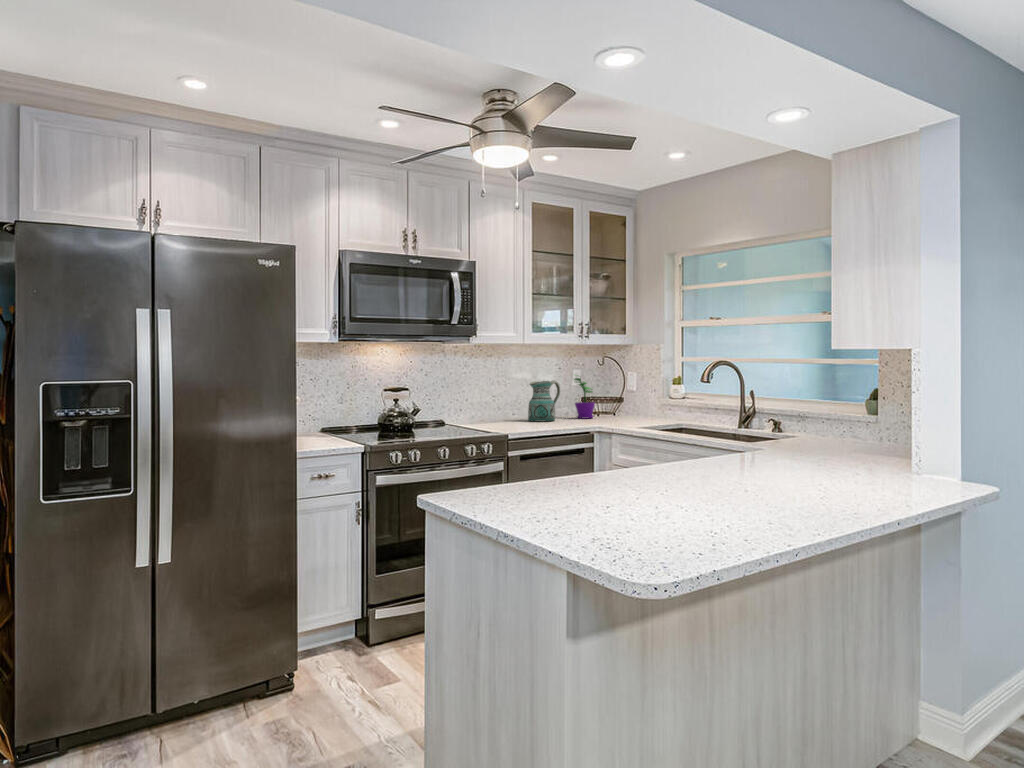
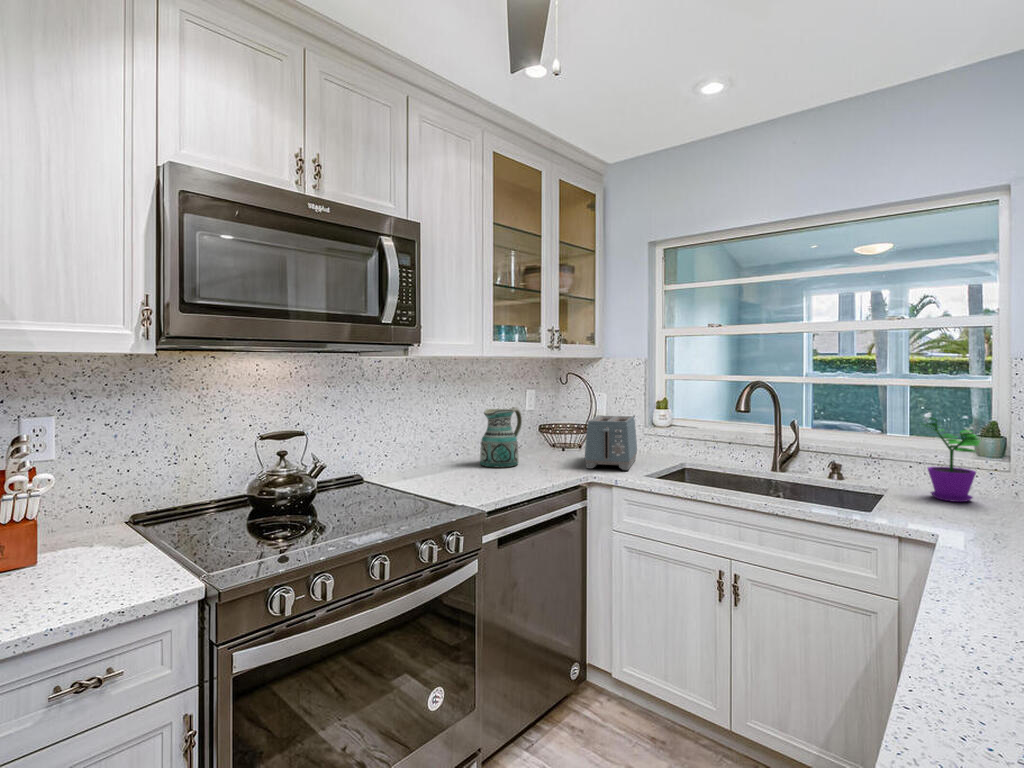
flower pot: present [574,378,595,419] -> present [923,418,980,502]
toaster: none [598,387,647,423] -> present [585,416,637,470]

